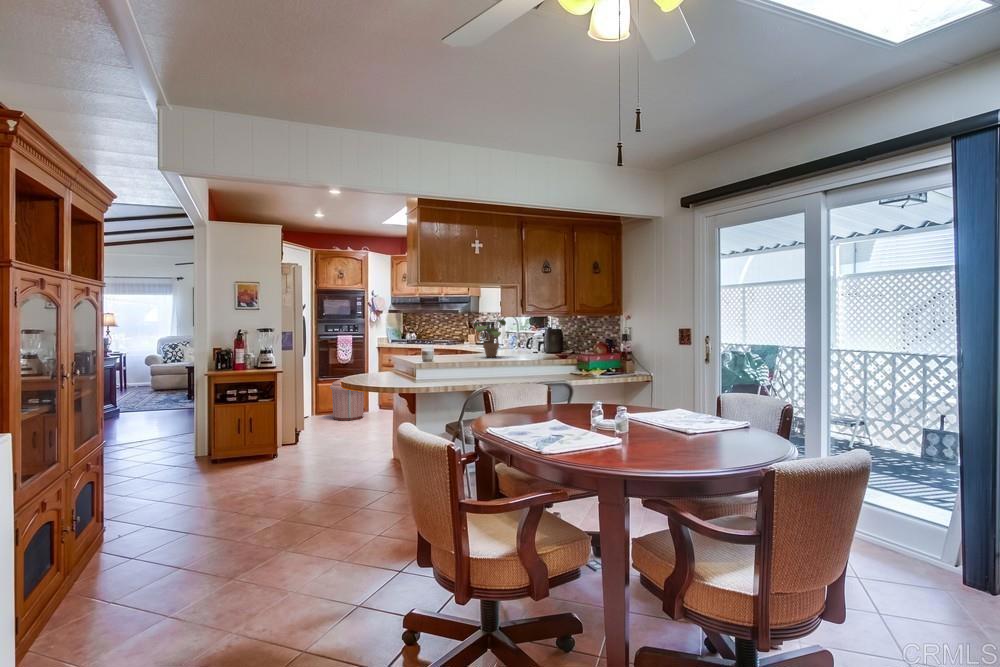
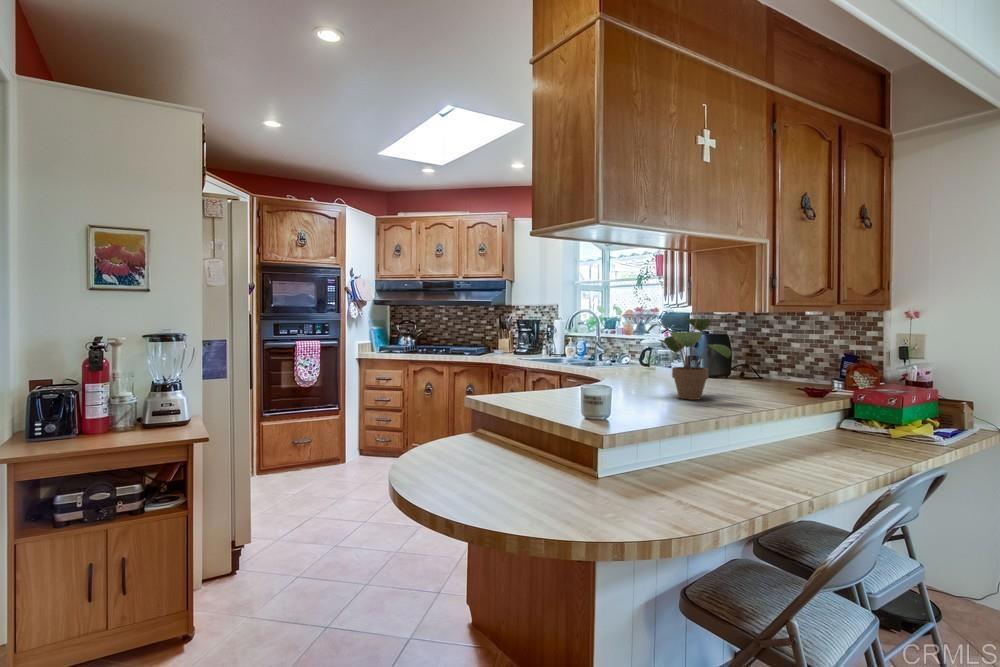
trash can: present [330,378,364,421] -> none [285,408,346,486]

